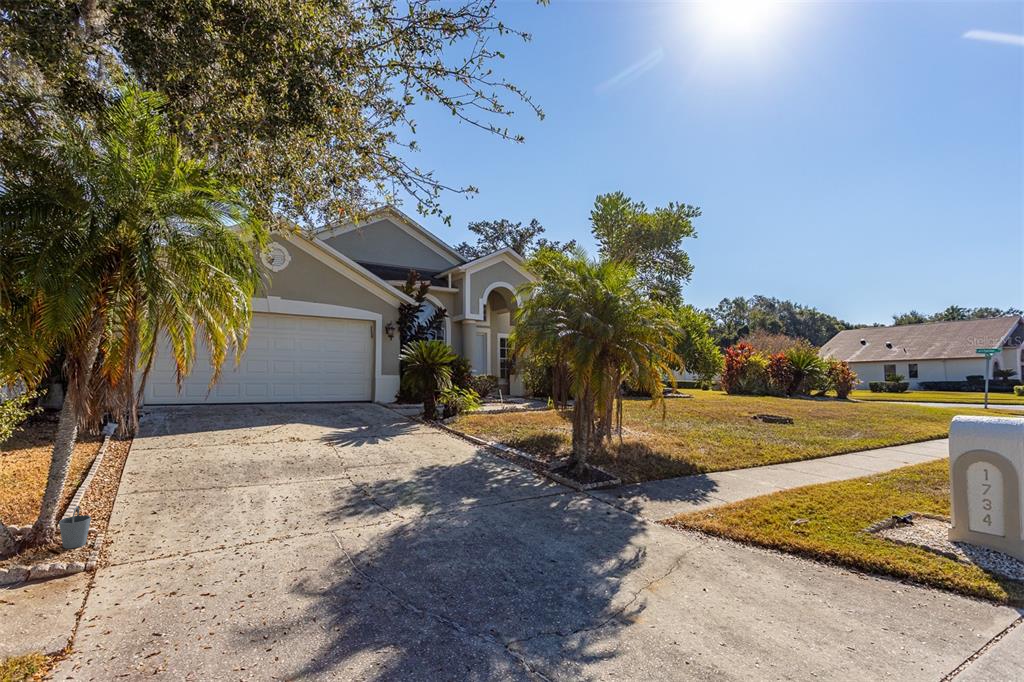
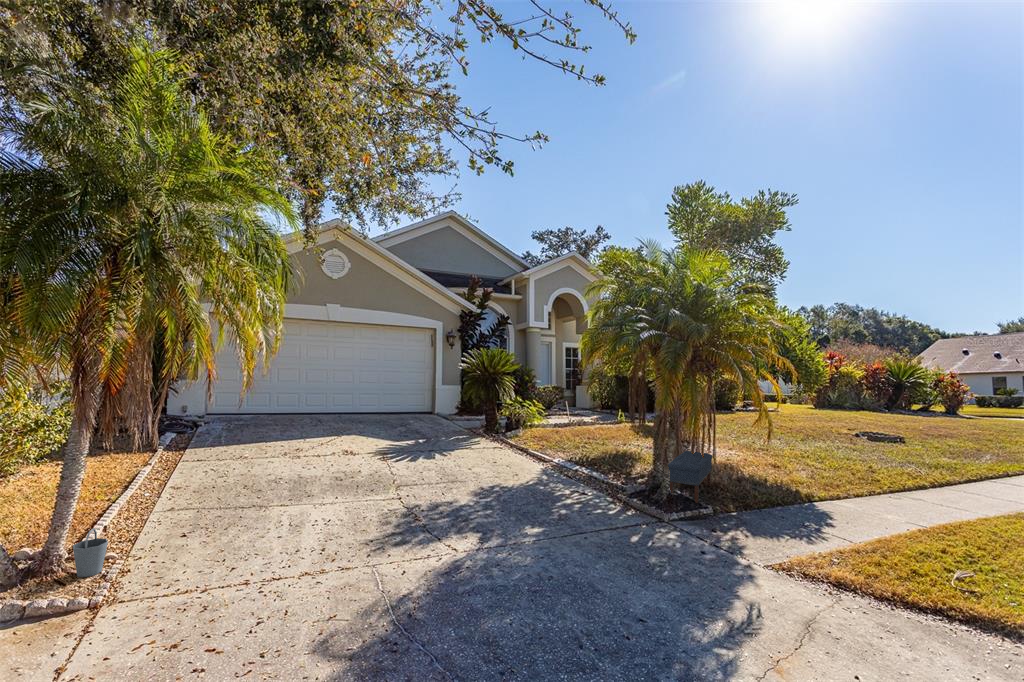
bench: none [586,433,625,476] -> present [668,451,713,503]

